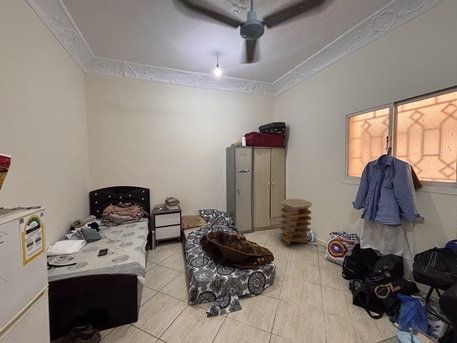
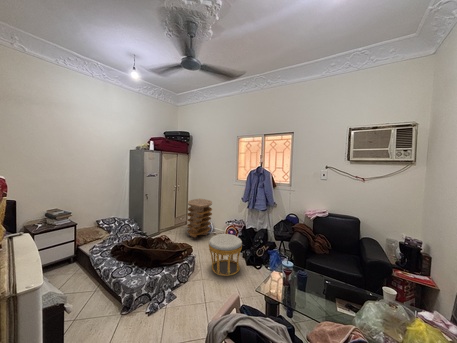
ottoman: none [293,246,344,309] -> present [209,234,242,276]

